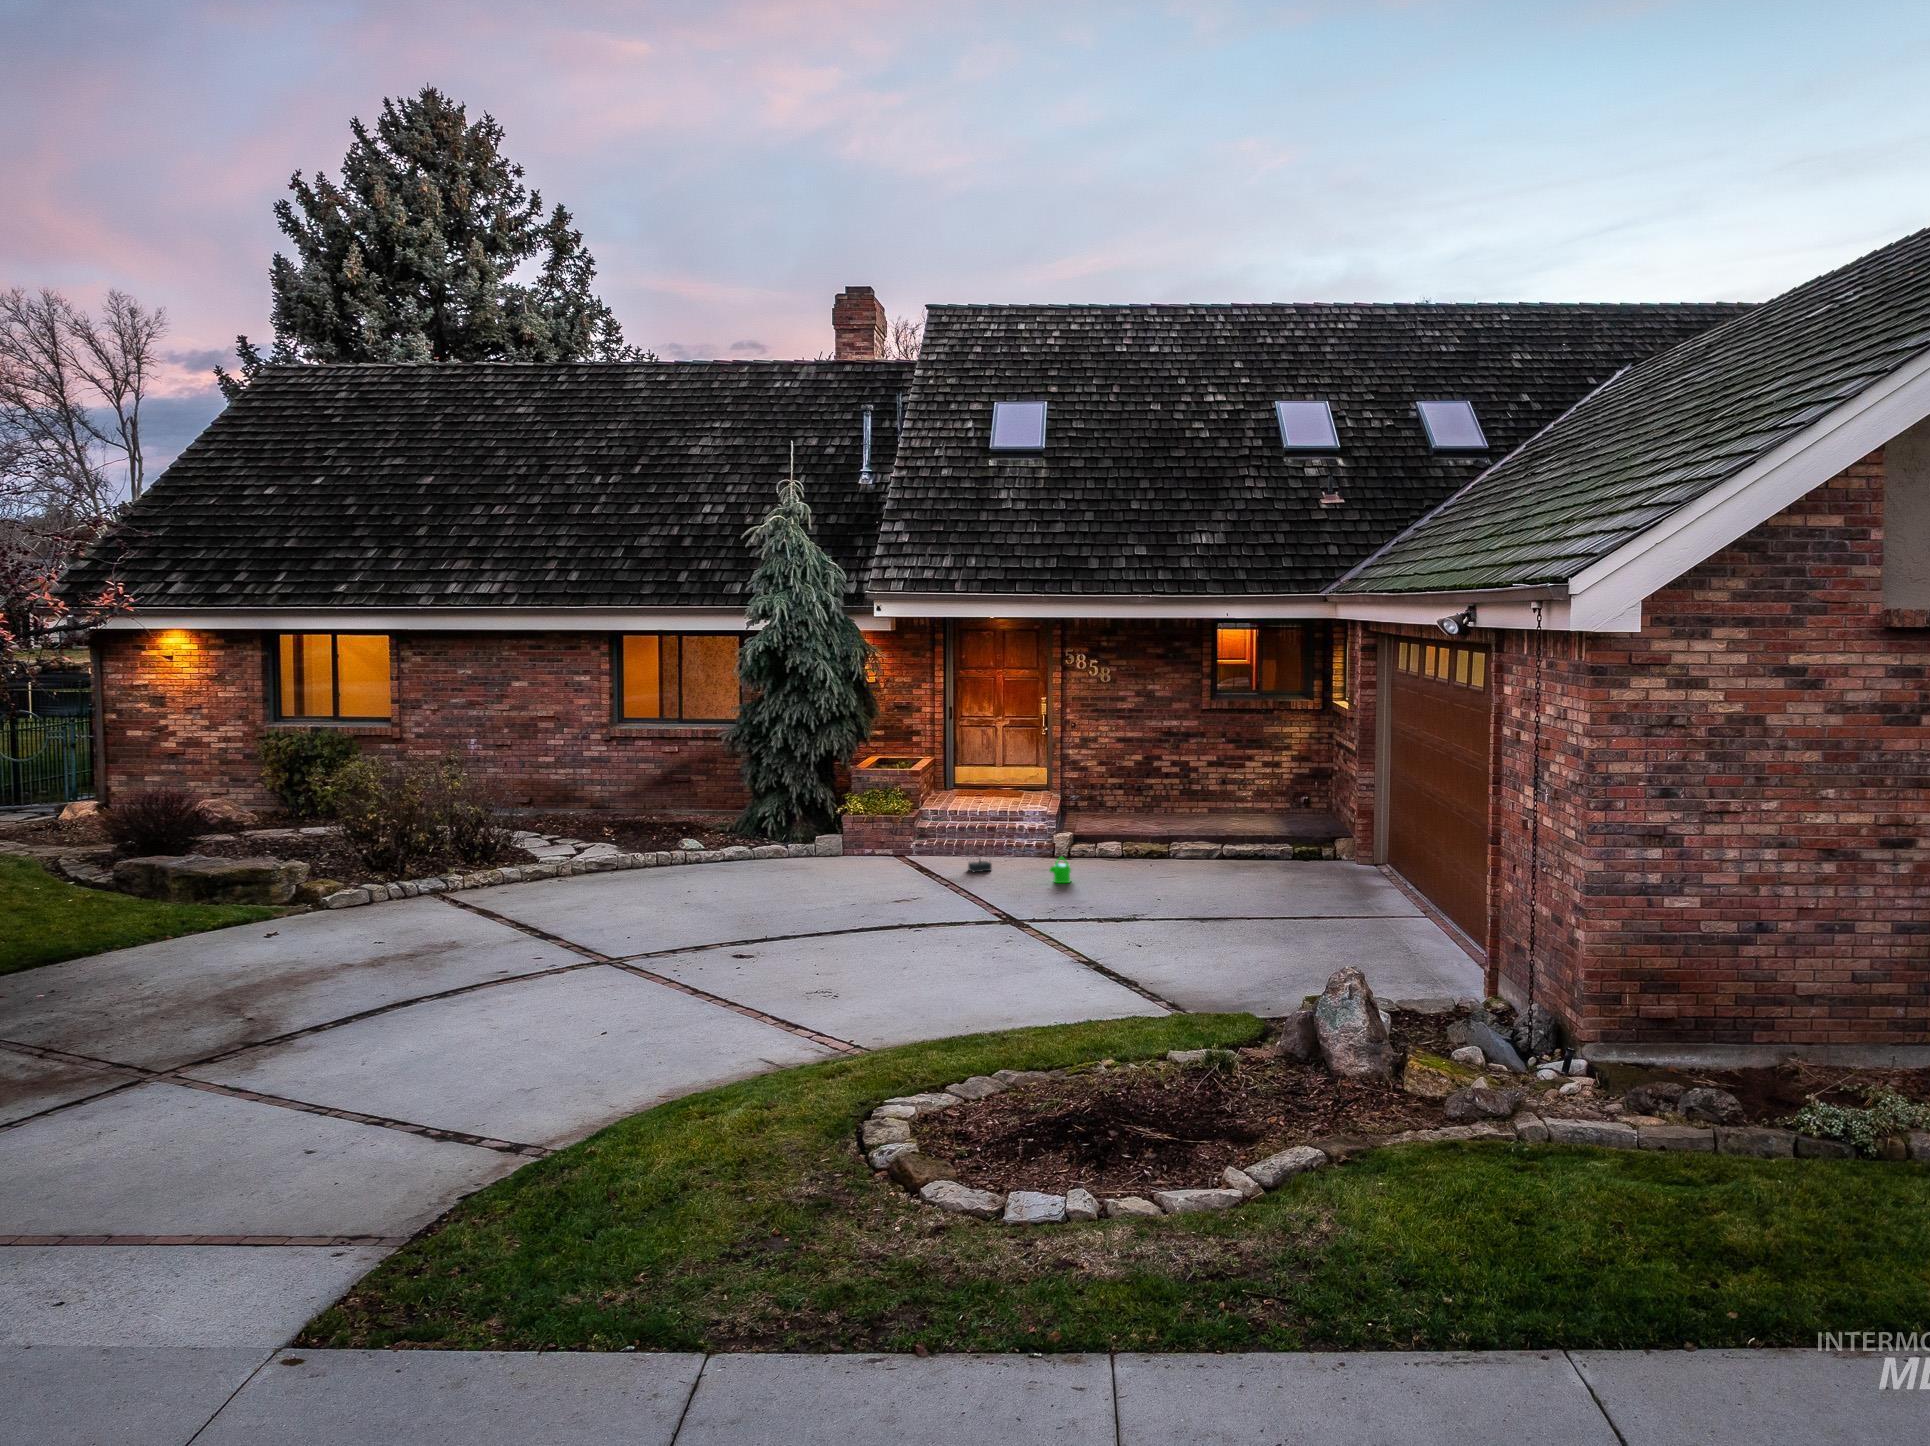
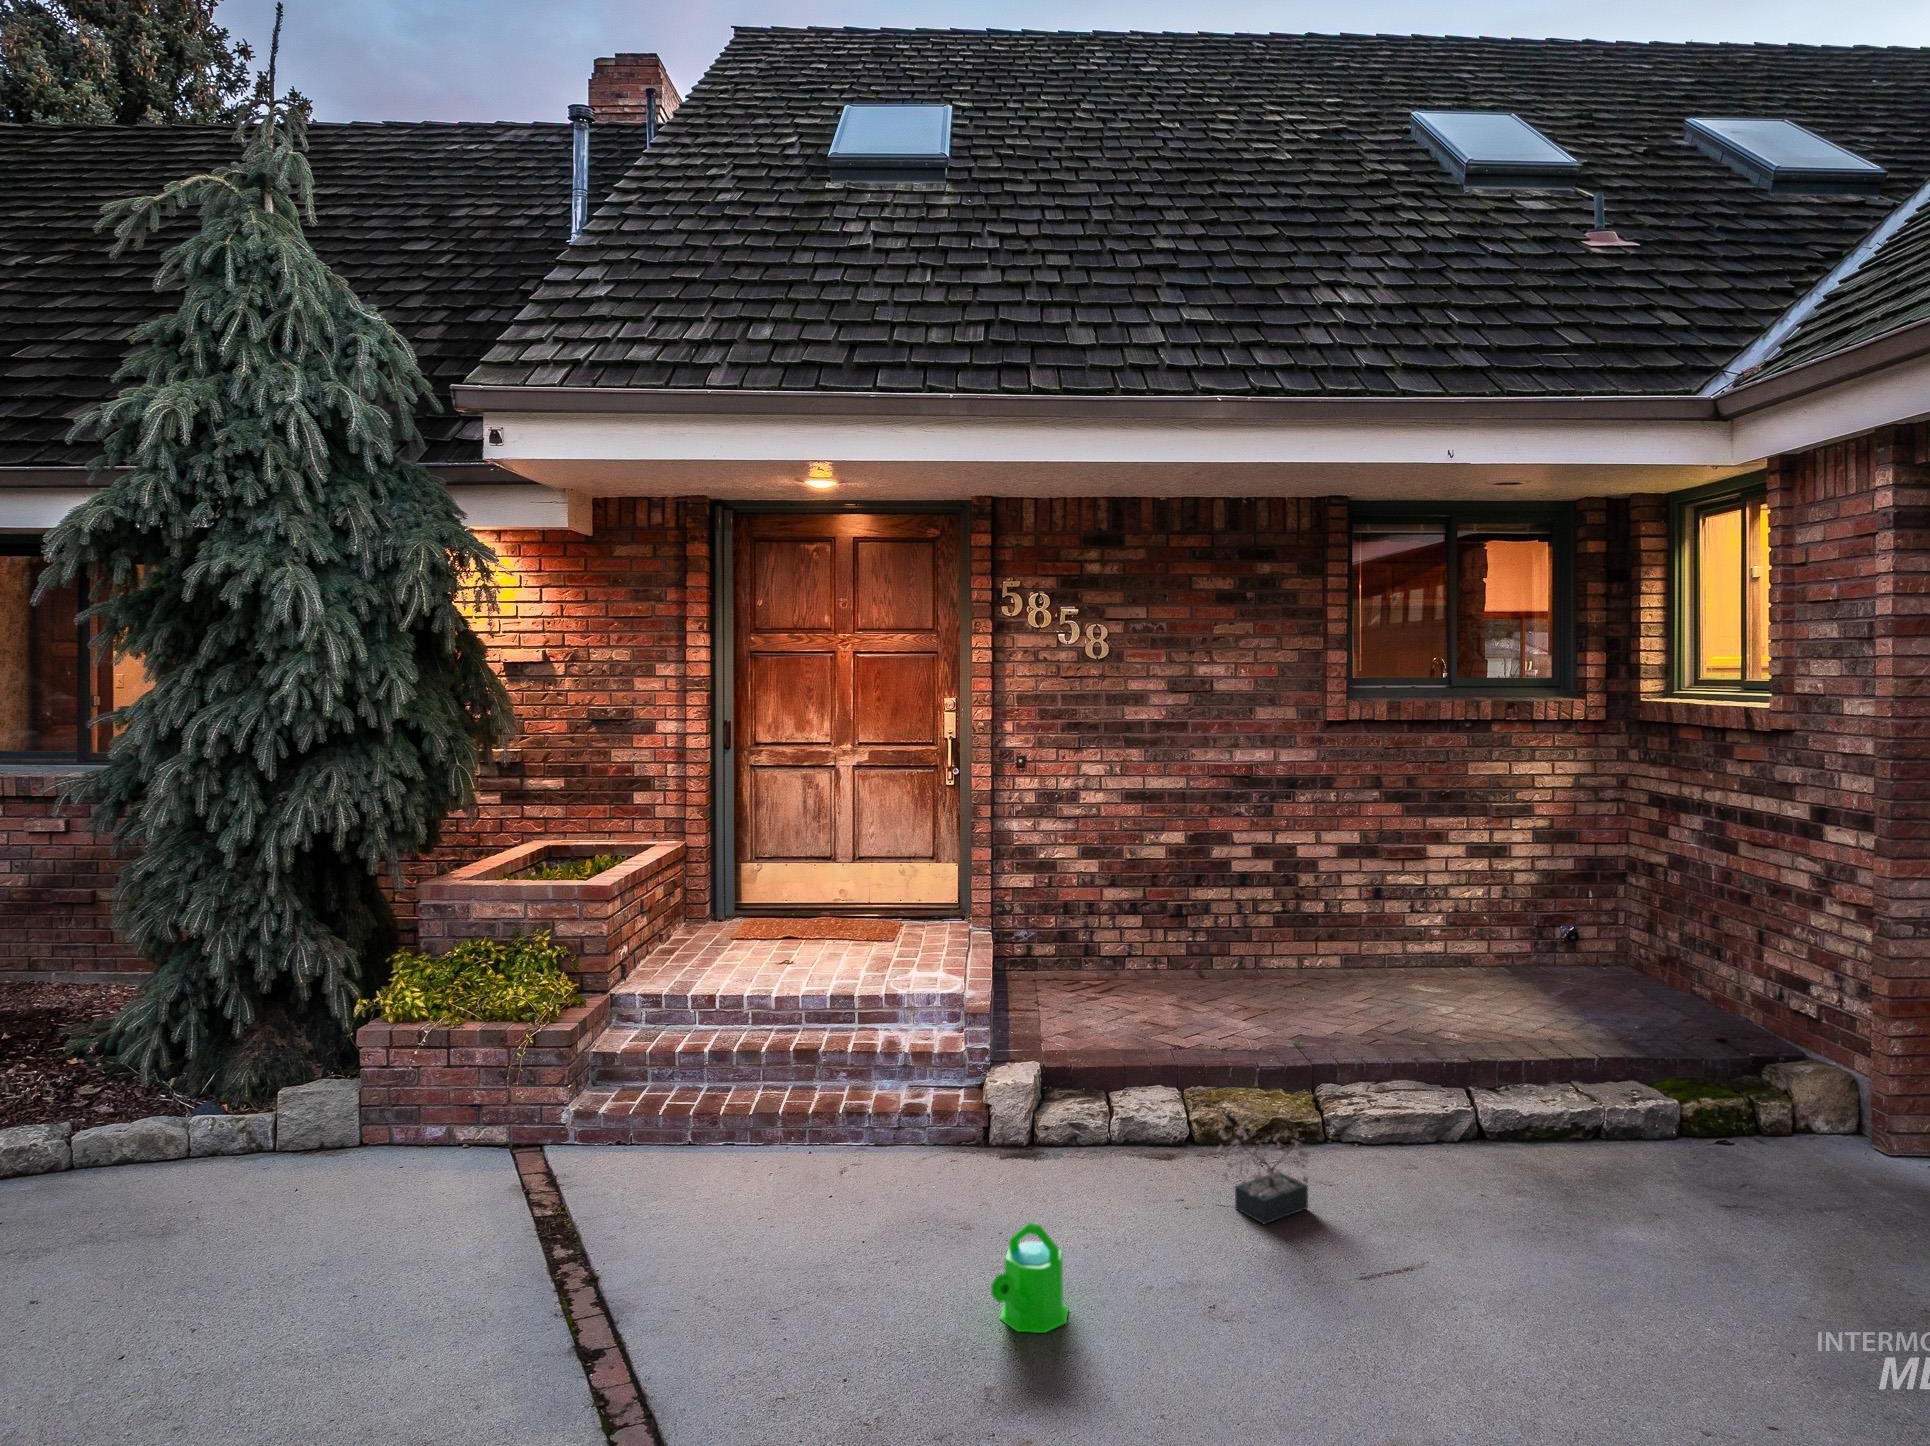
decorative plant: present [966,845,992,872] -> present [1217,1126,1309,1224]

